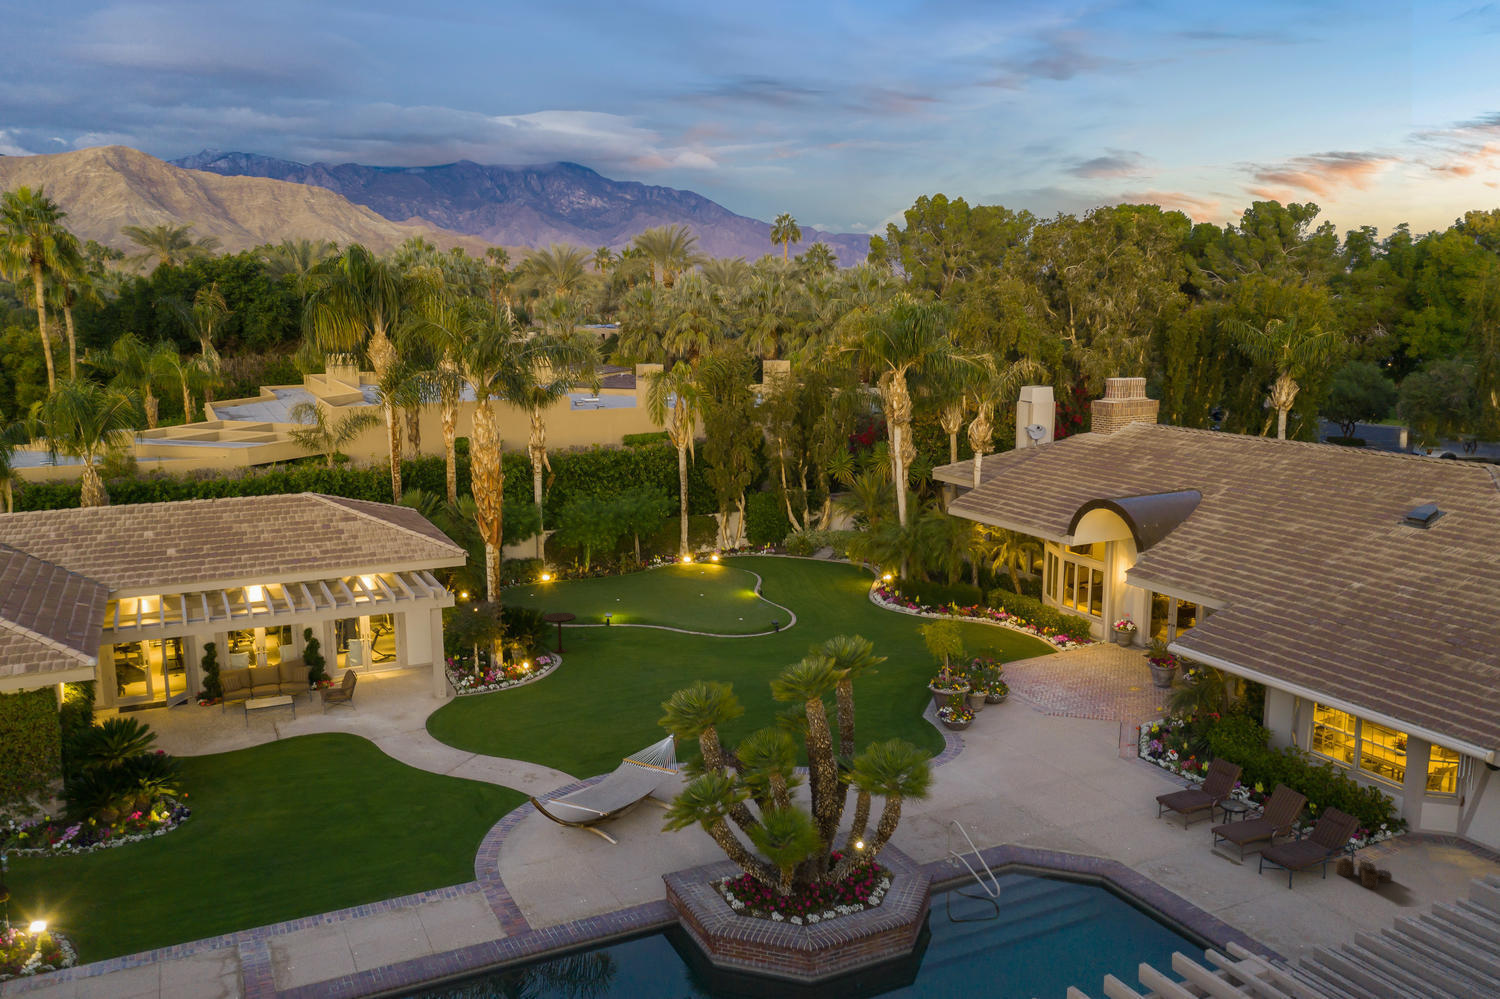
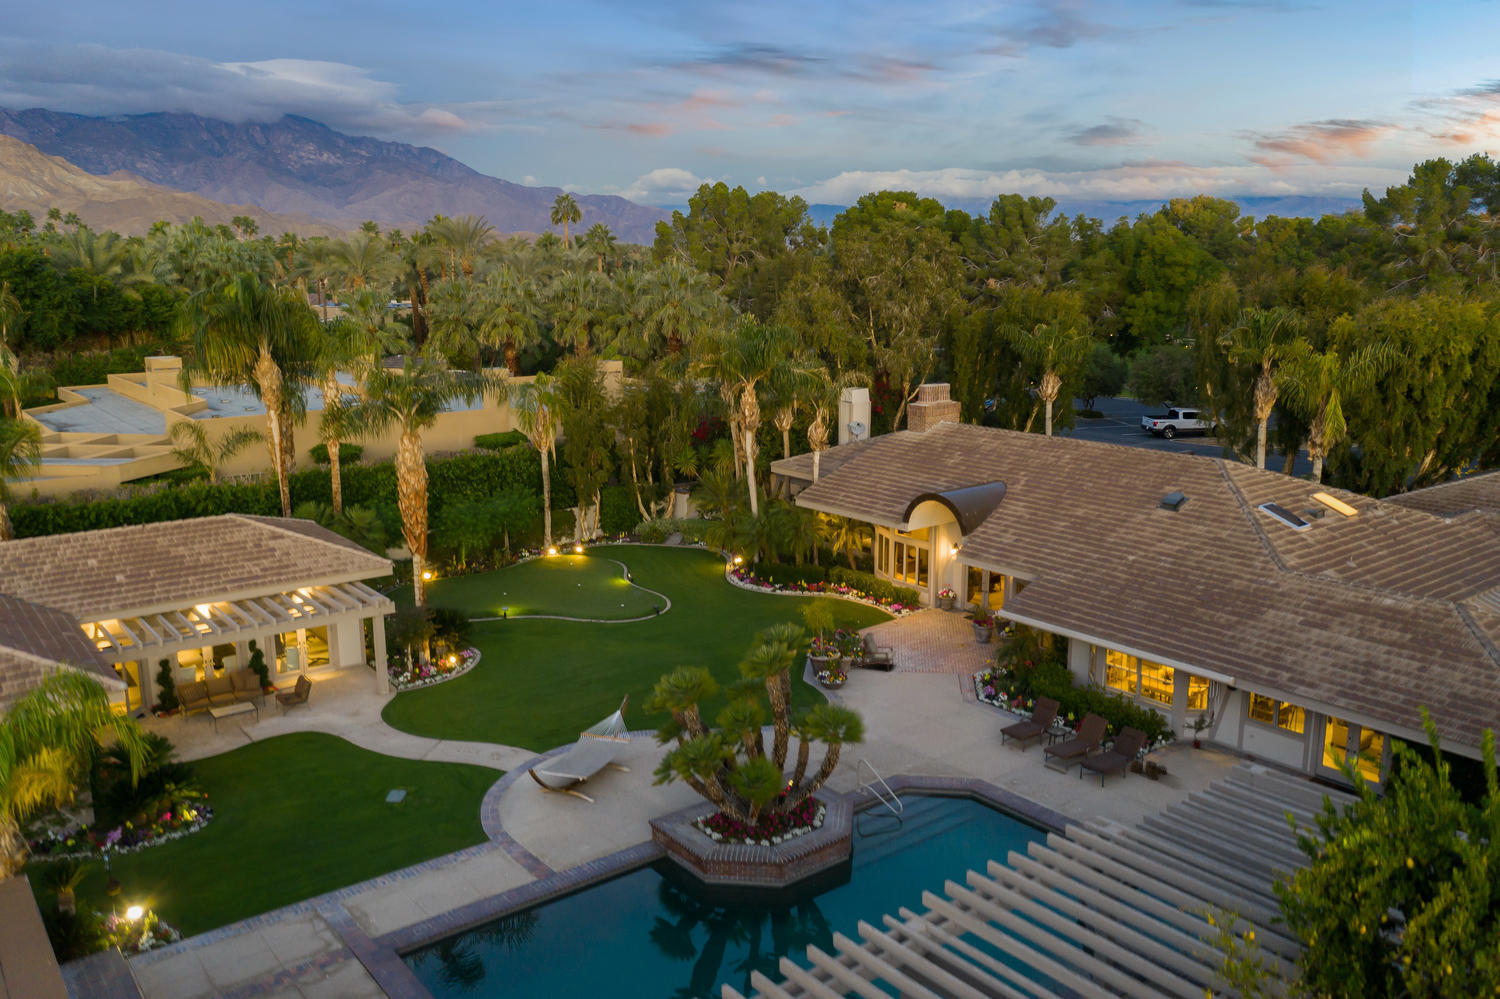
pedestal table: present [543,613,576,653] -> none [457,610,488,647]
armchair: none [995,664,1039,714] -> present [862,633,895,669]
potted tree: none [1420,798,1473,850] -> present [1182,712,1215,748]

